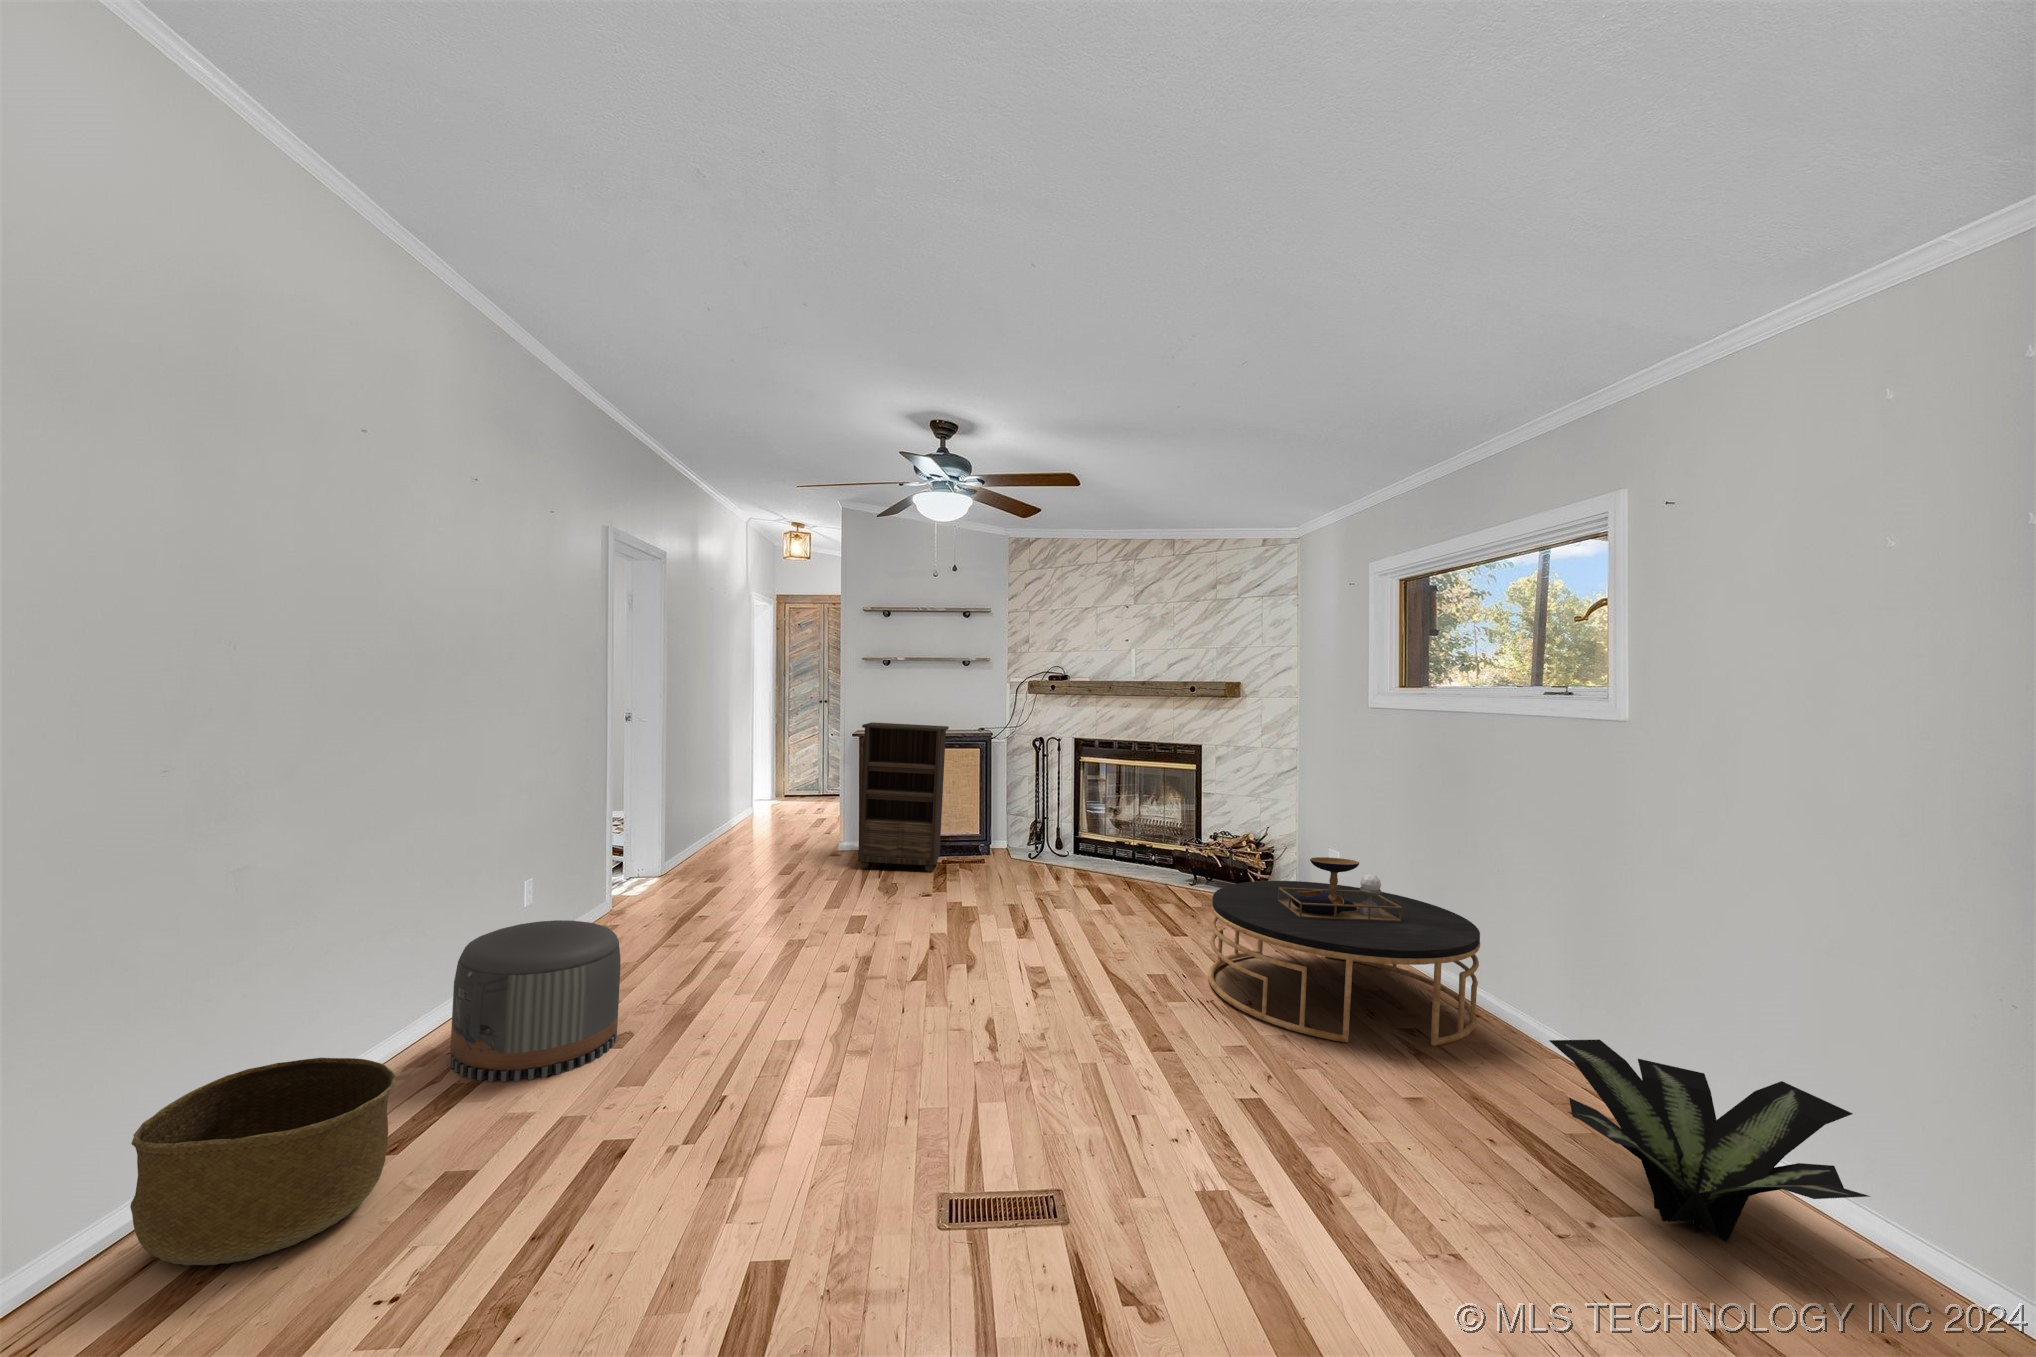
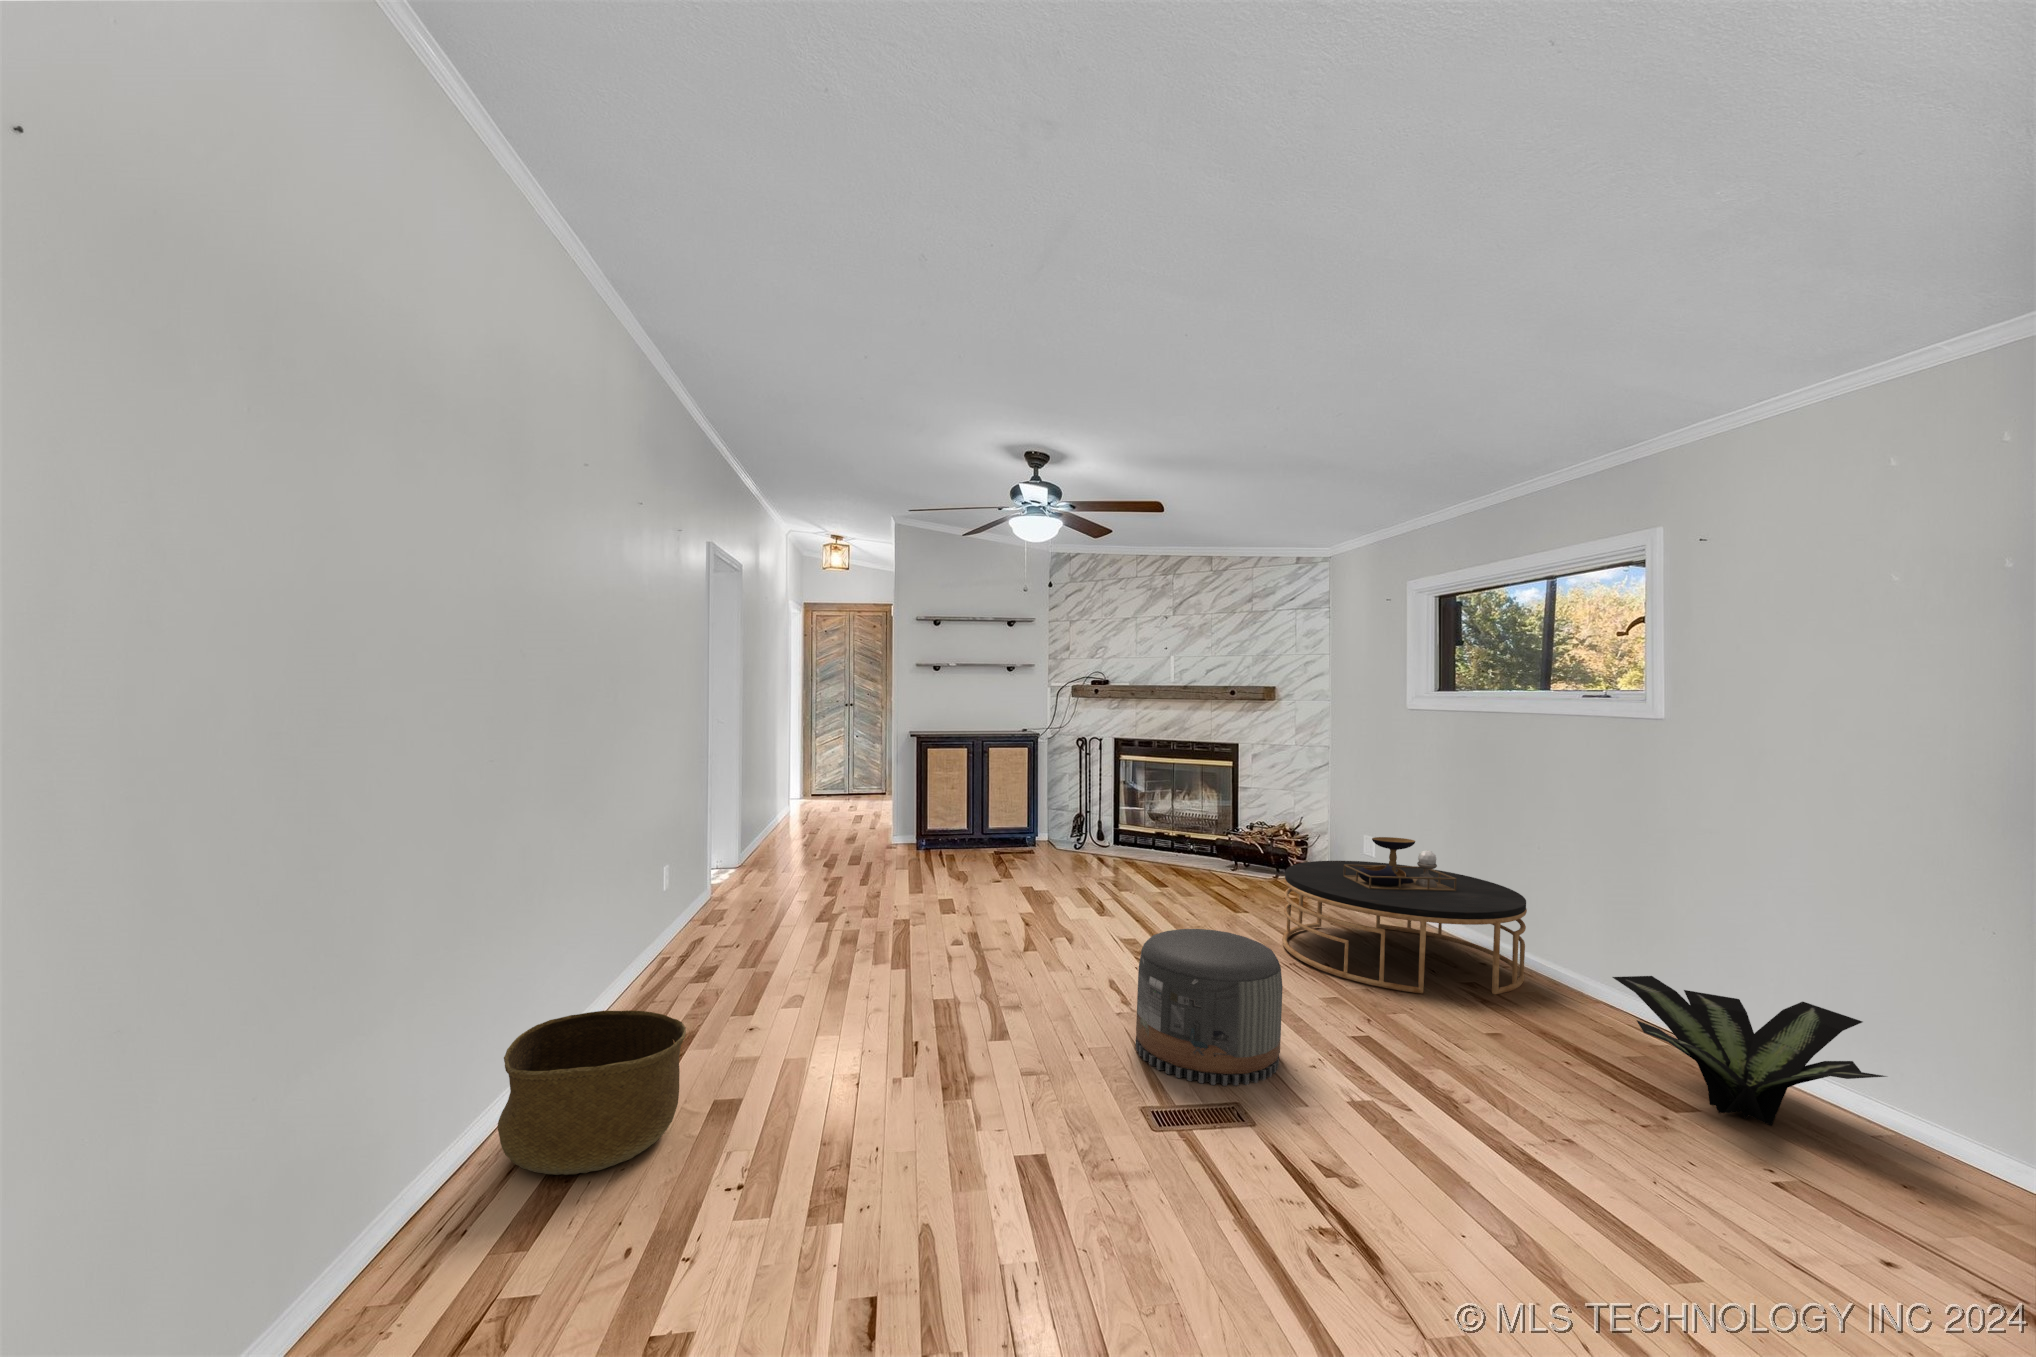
bookshelf: present [858,722,949,872] -> none [922,724,1002,864]
pouf: present [450,920,621,1082] -> present [1136,929,1283,1086]

